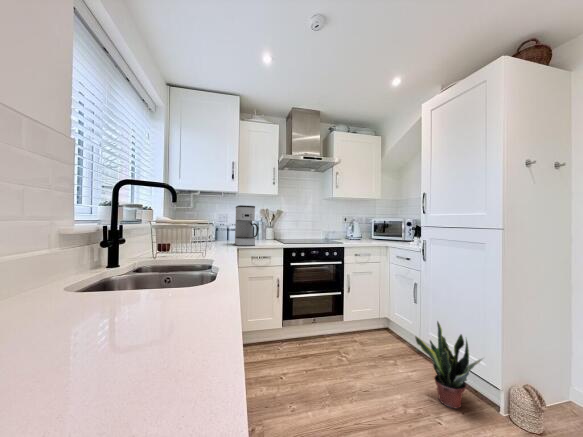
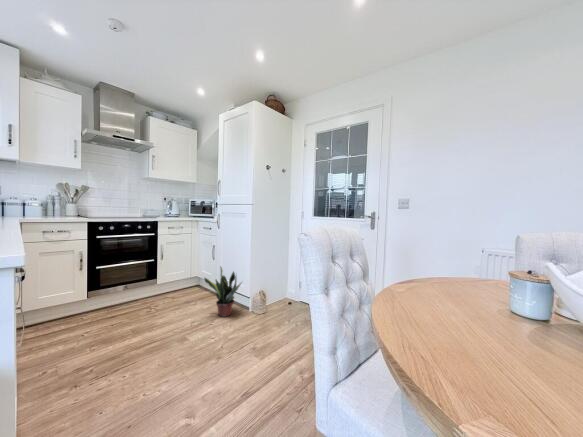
coffee maker: present [235,205,258,246] -> none [16,176,53,220]

